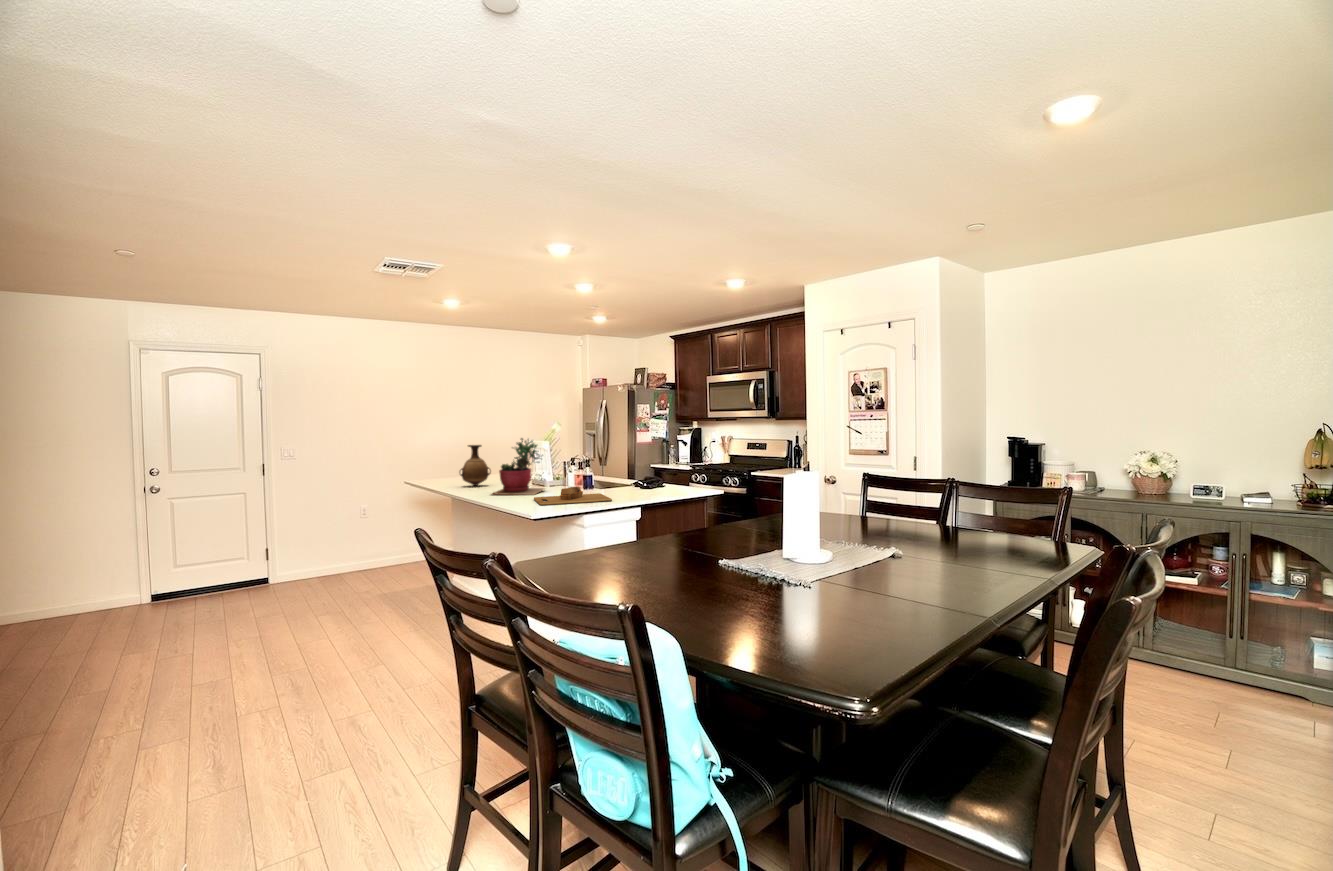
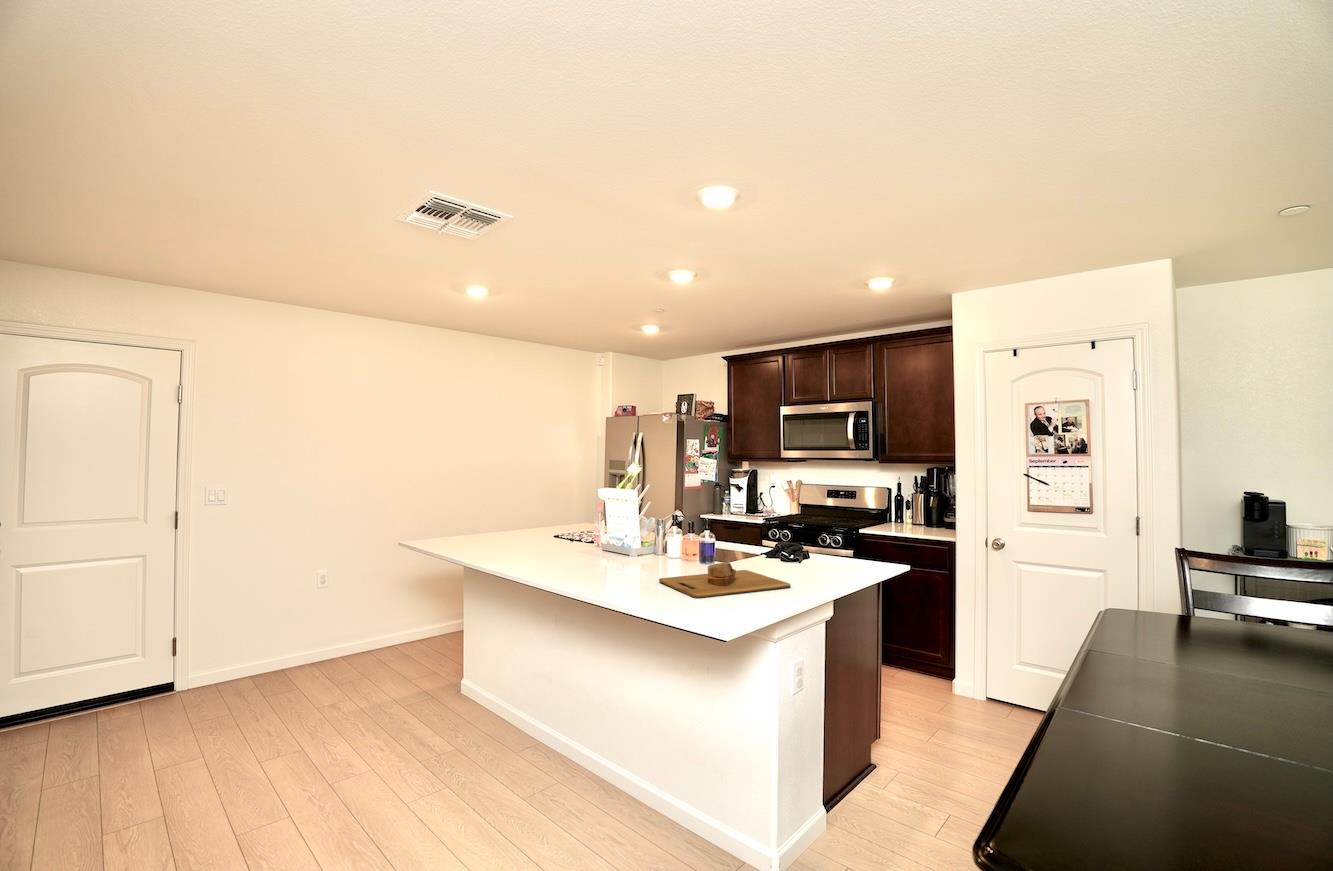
succulent plant: present [492,438,544,495] -> none [571,484,643,571]
vase: present [460,445,491,486] -> none [500,491,543,550]

